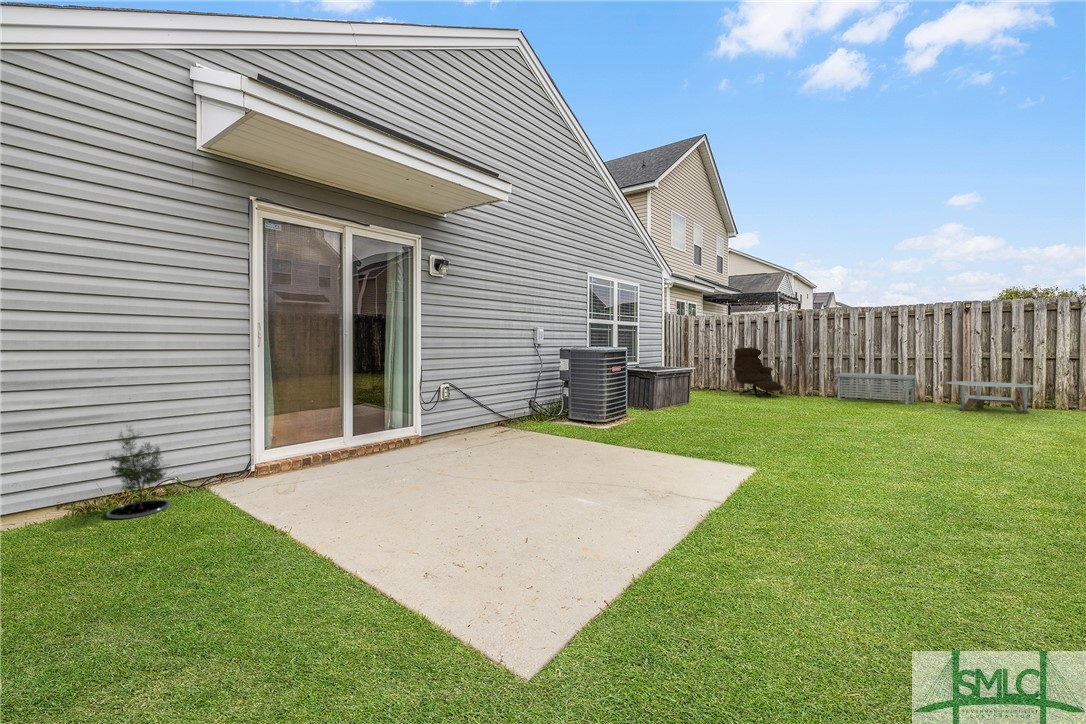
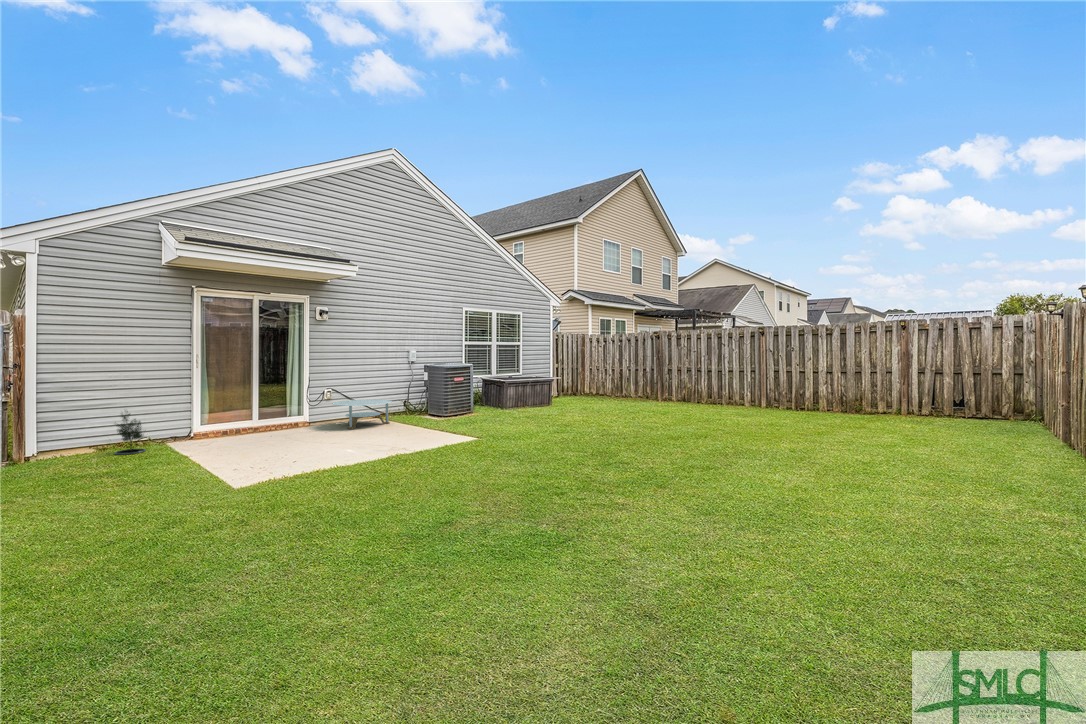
lounge chair: present [733,348,782,398] -> none [610,360,642,402]
storage bench: present [835,373,916,405] -> none [674,382,732,408]
round table: present [946,381,1035,413] -> present [332,399,392,429]

